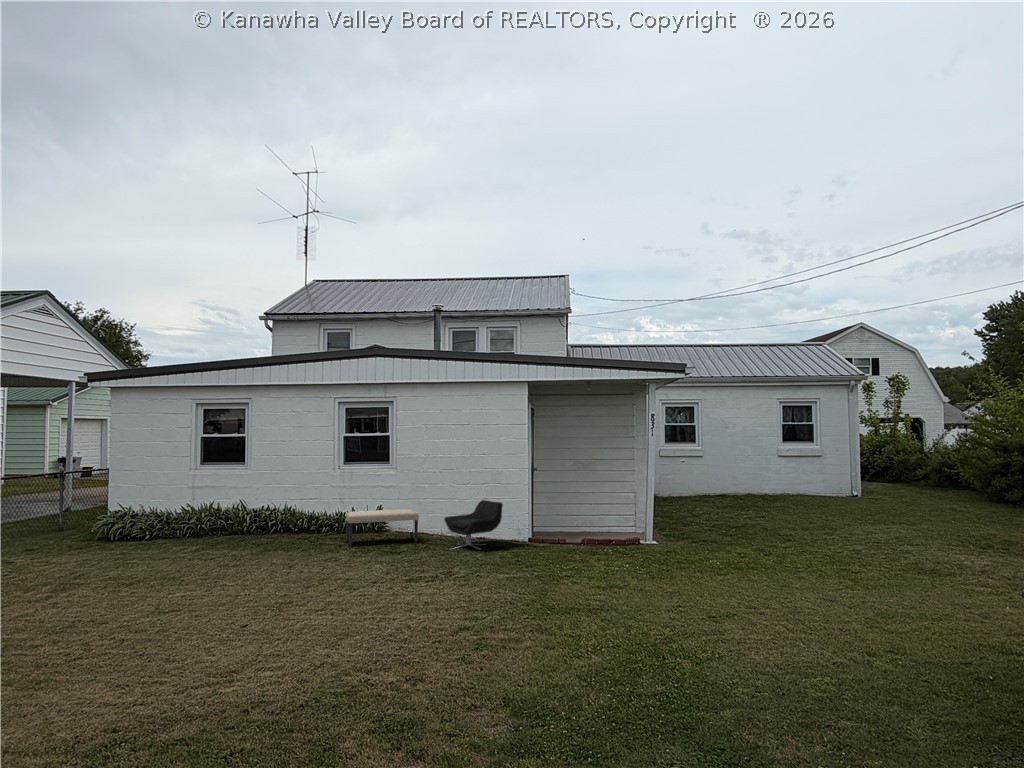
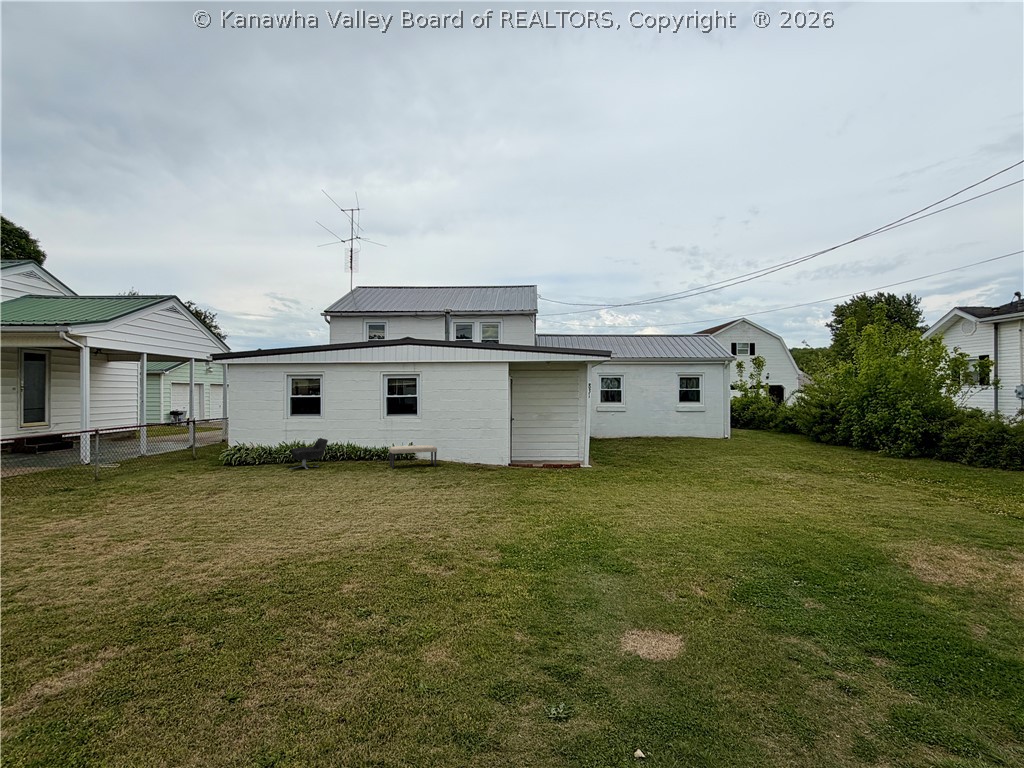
lounge chair: present [444,500,503,549] -> present [292,438,328,469]

